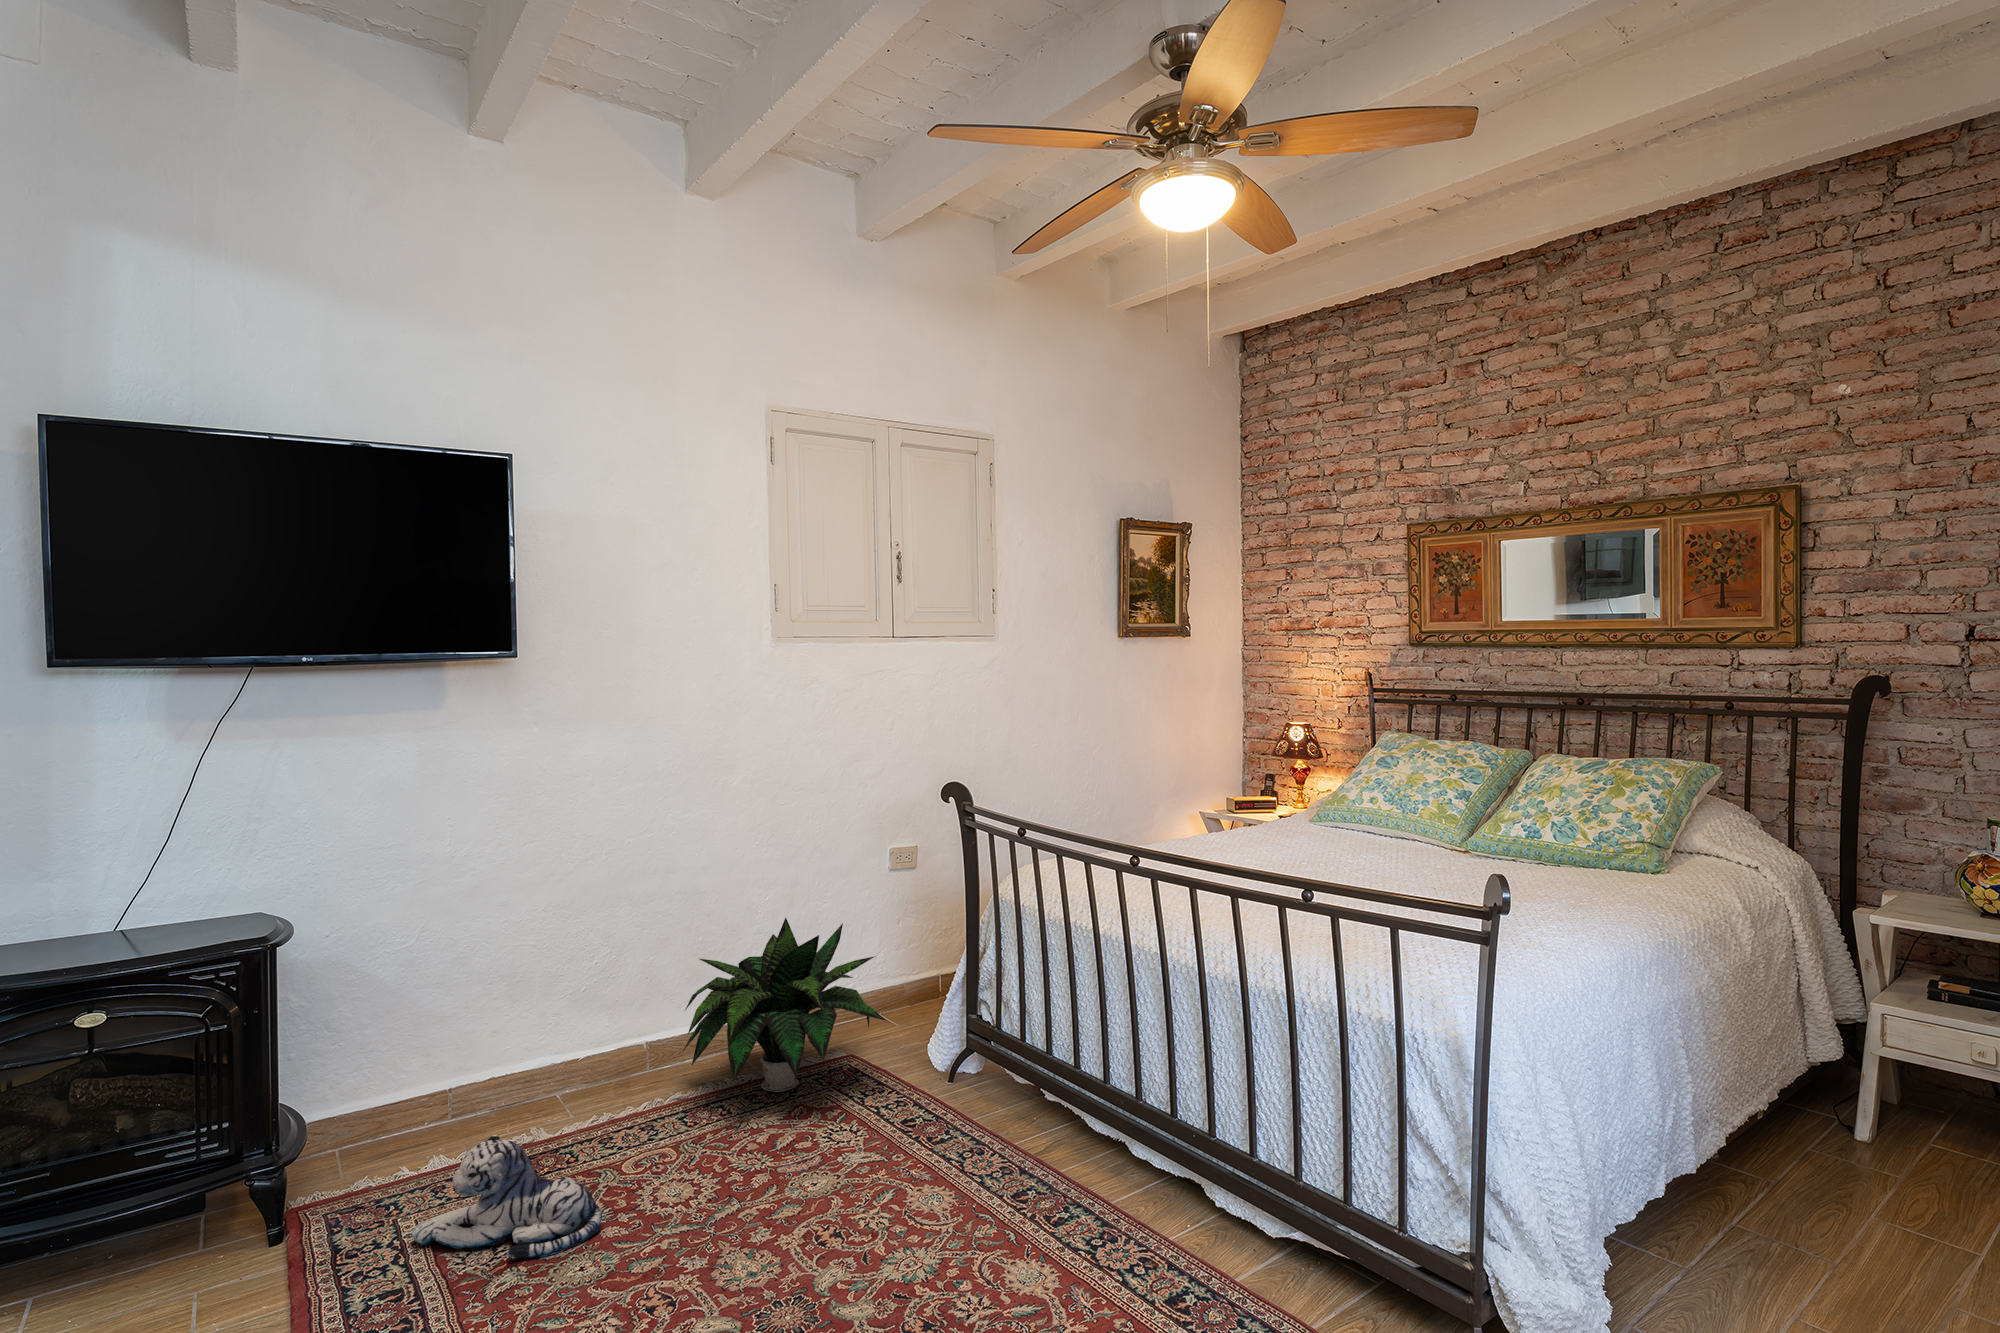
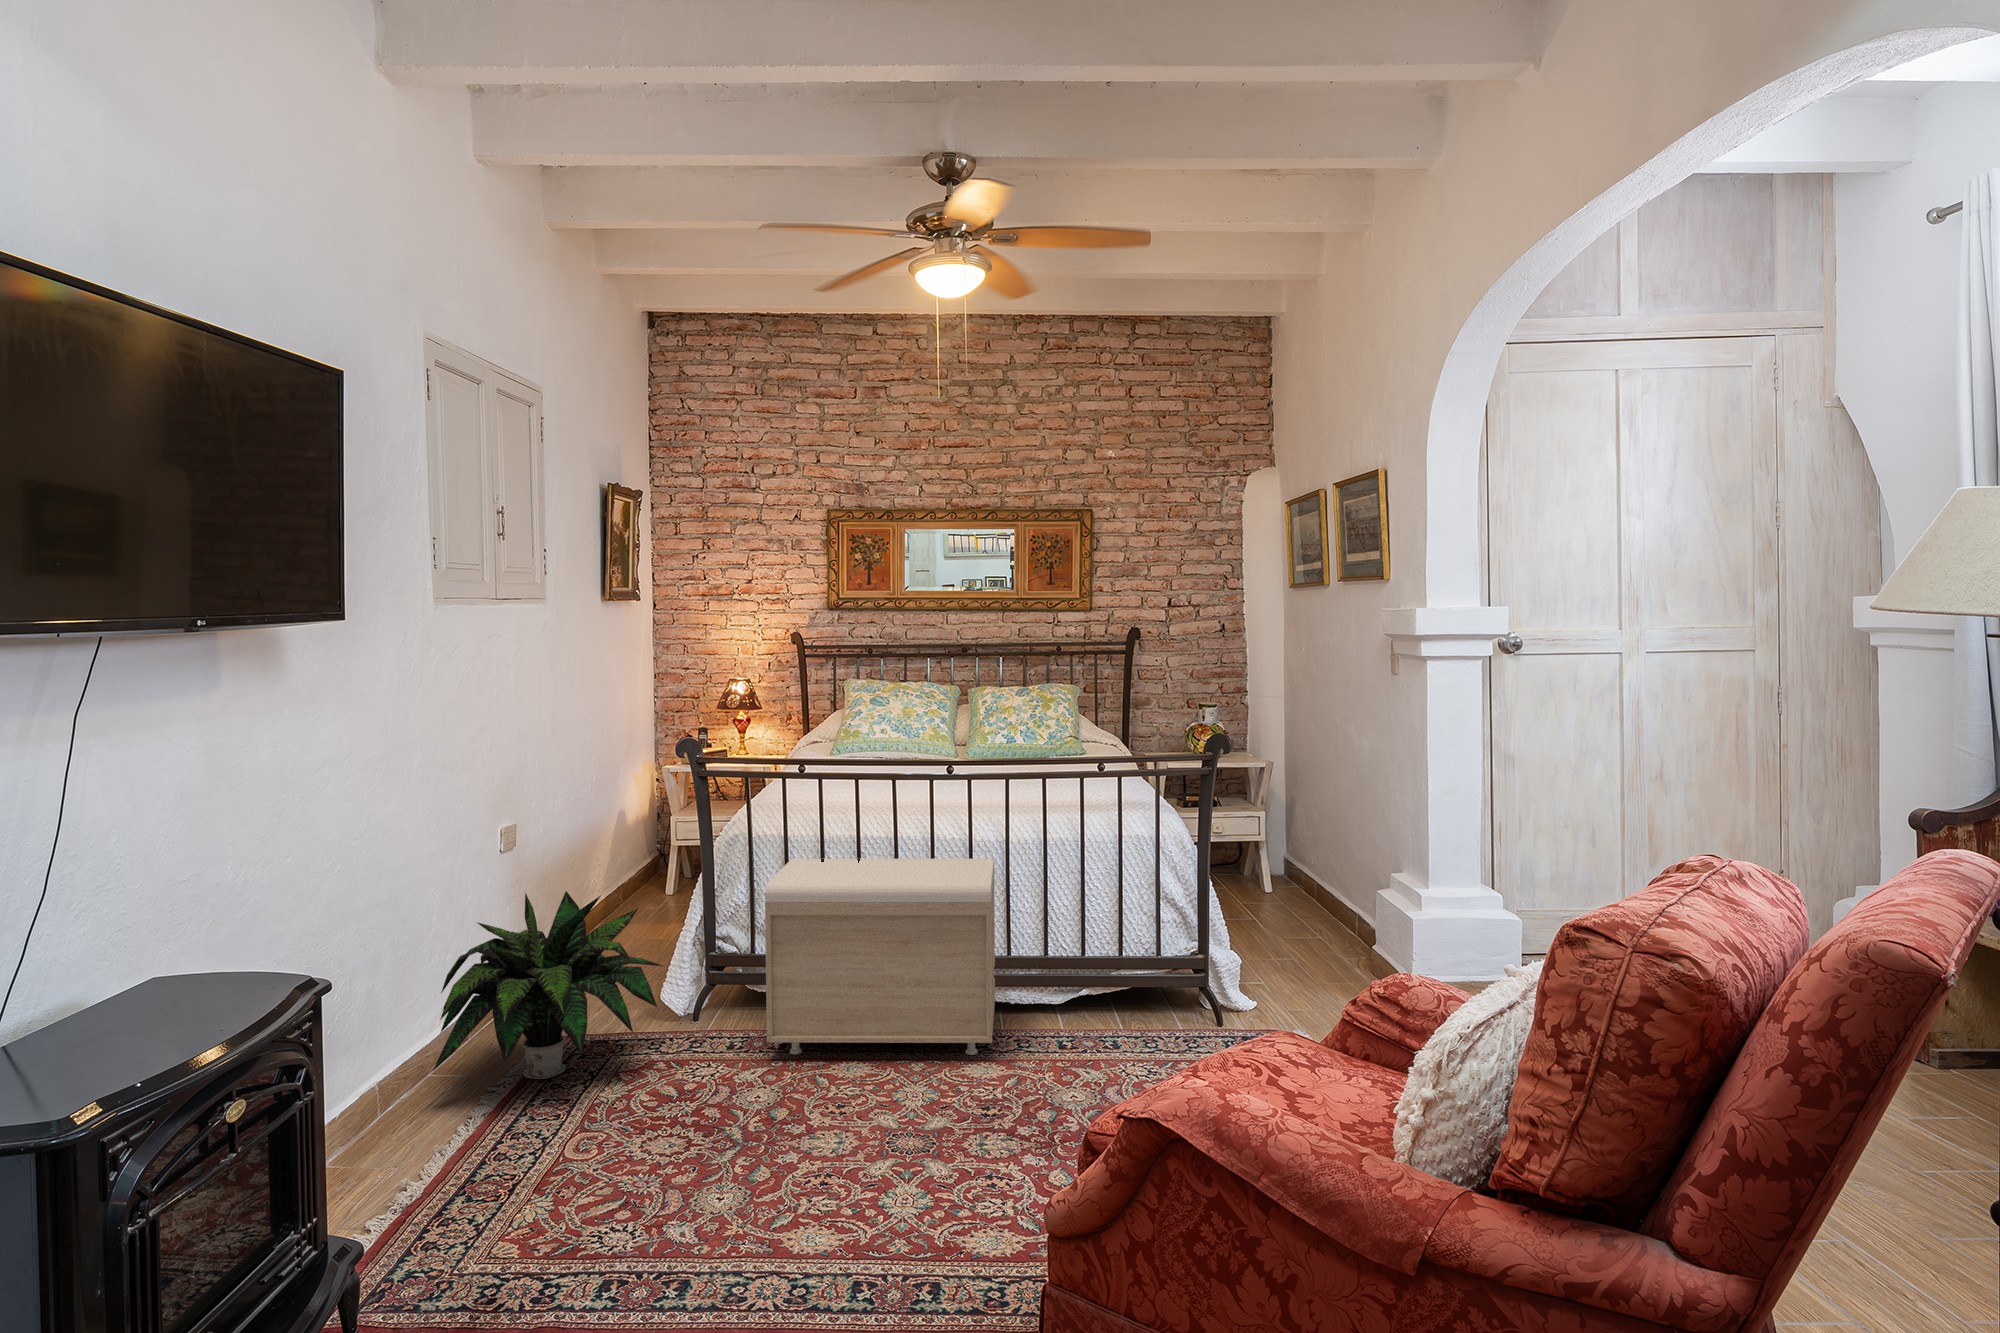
storage bench: none [898,942,1180,1261] -> present [765,859,995,1055]
plush toy: present [411,1135,602,1258] -> none [459,1132,641,1280]

